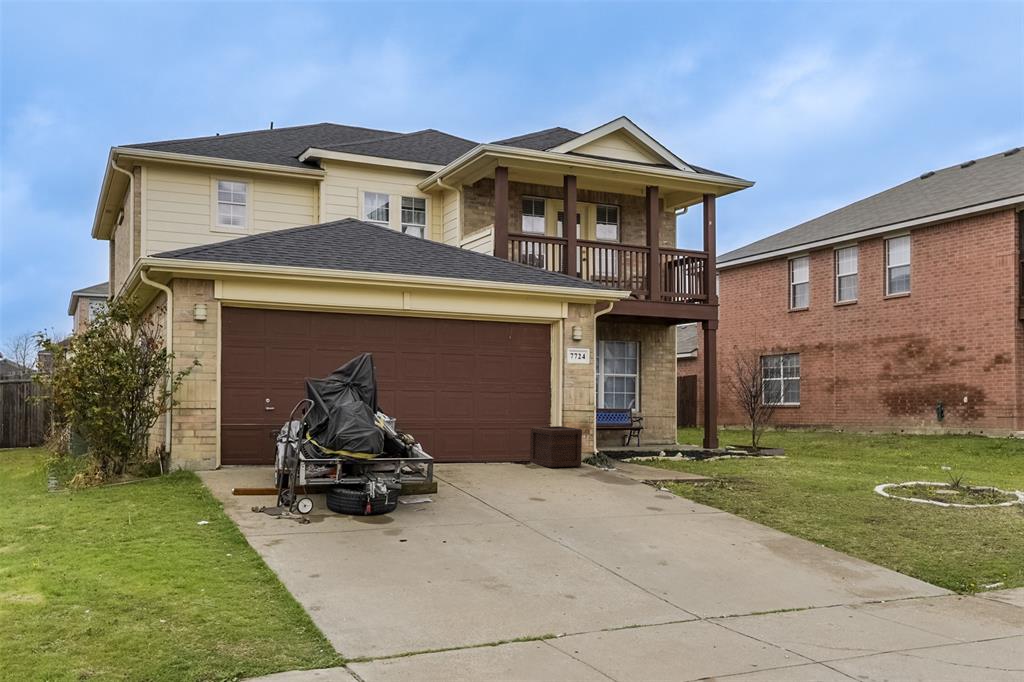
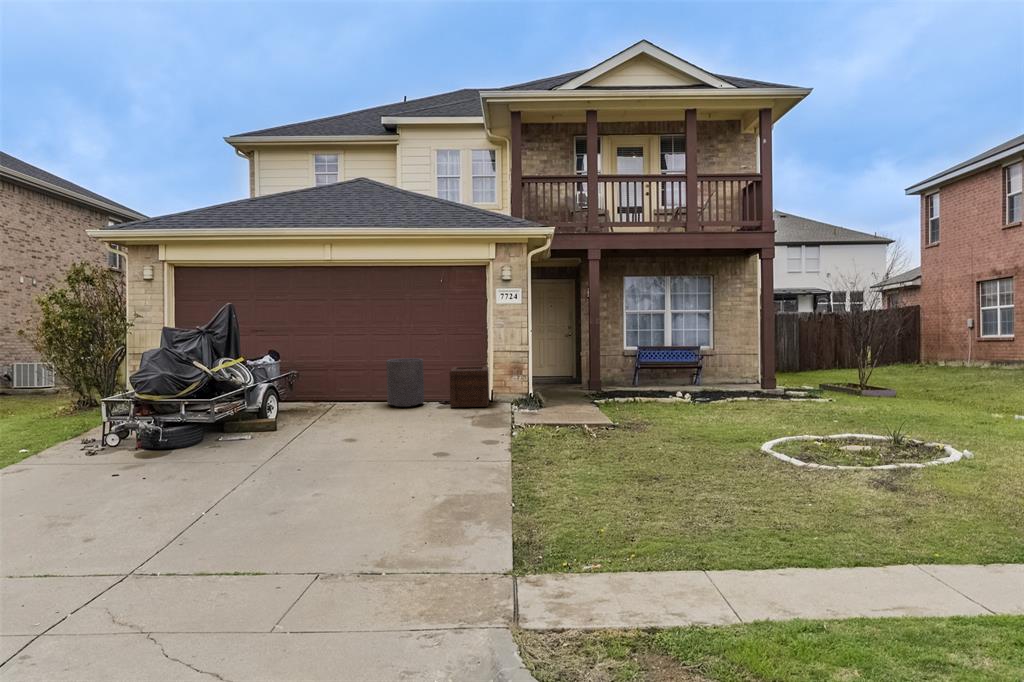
trash can: none [482,417,521,468] -> present [386,358,424,407]

